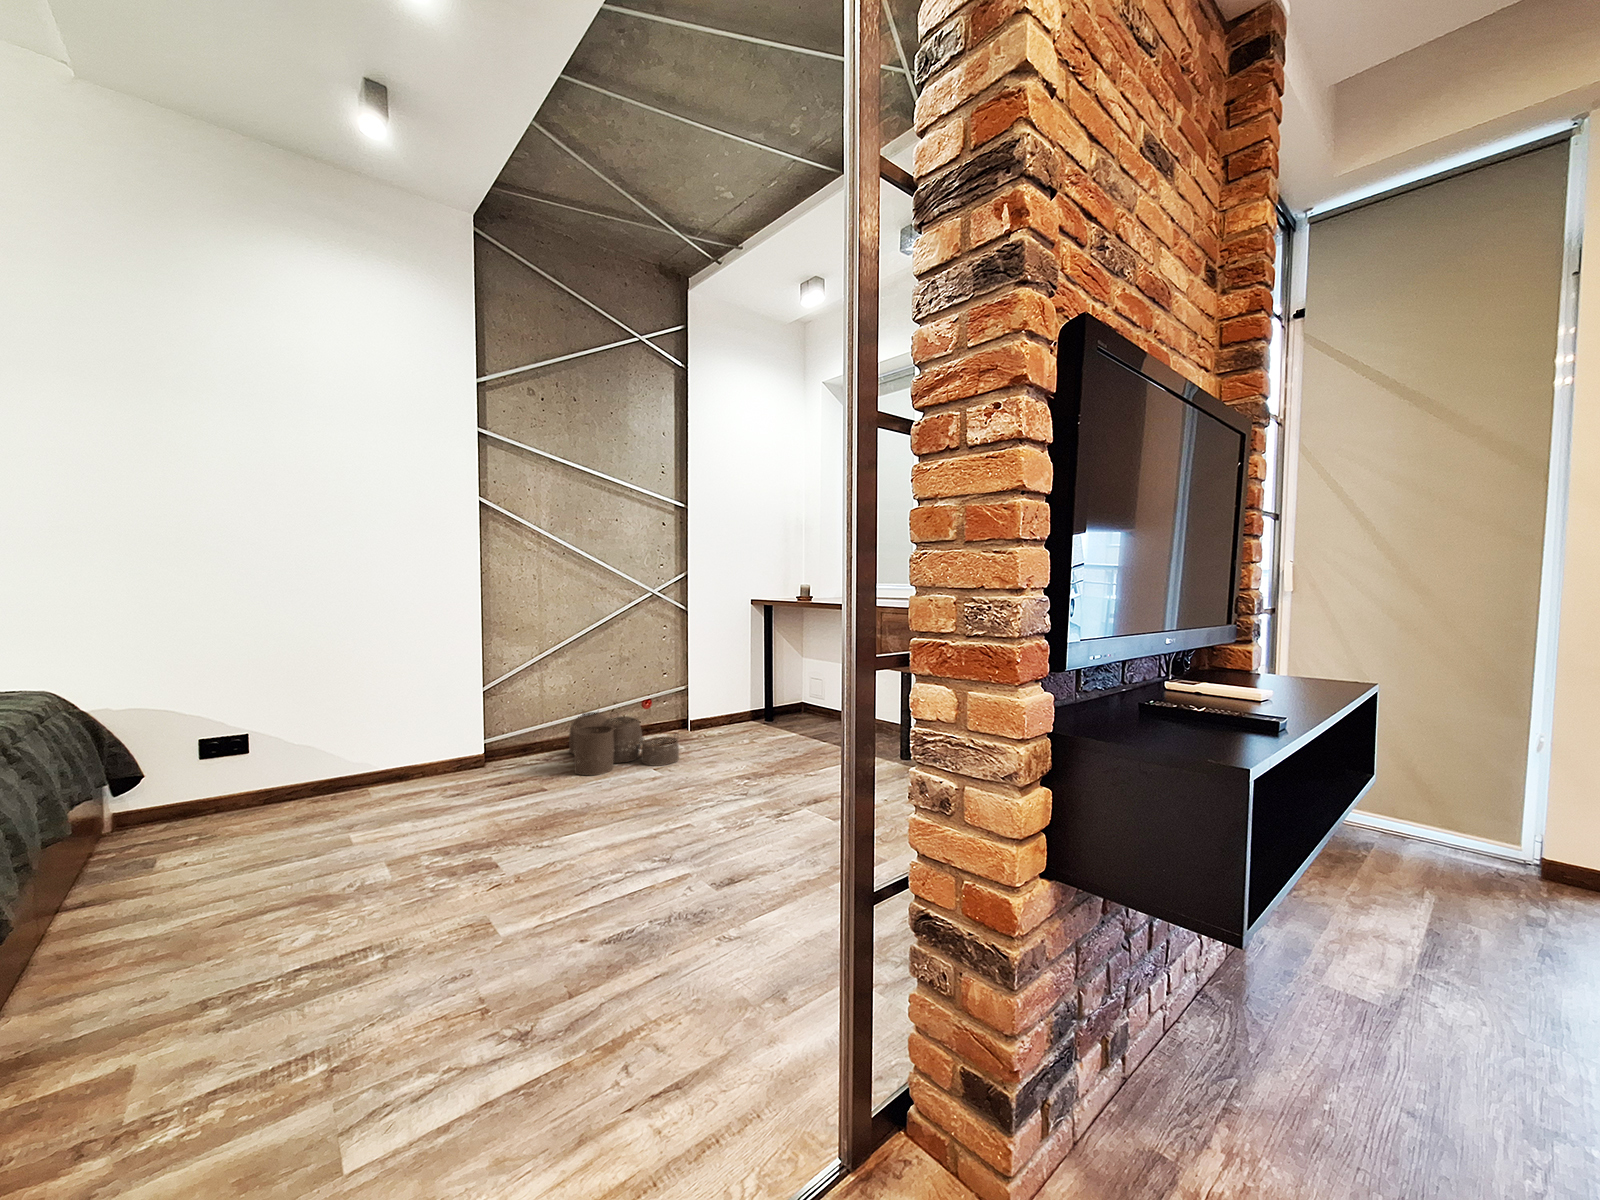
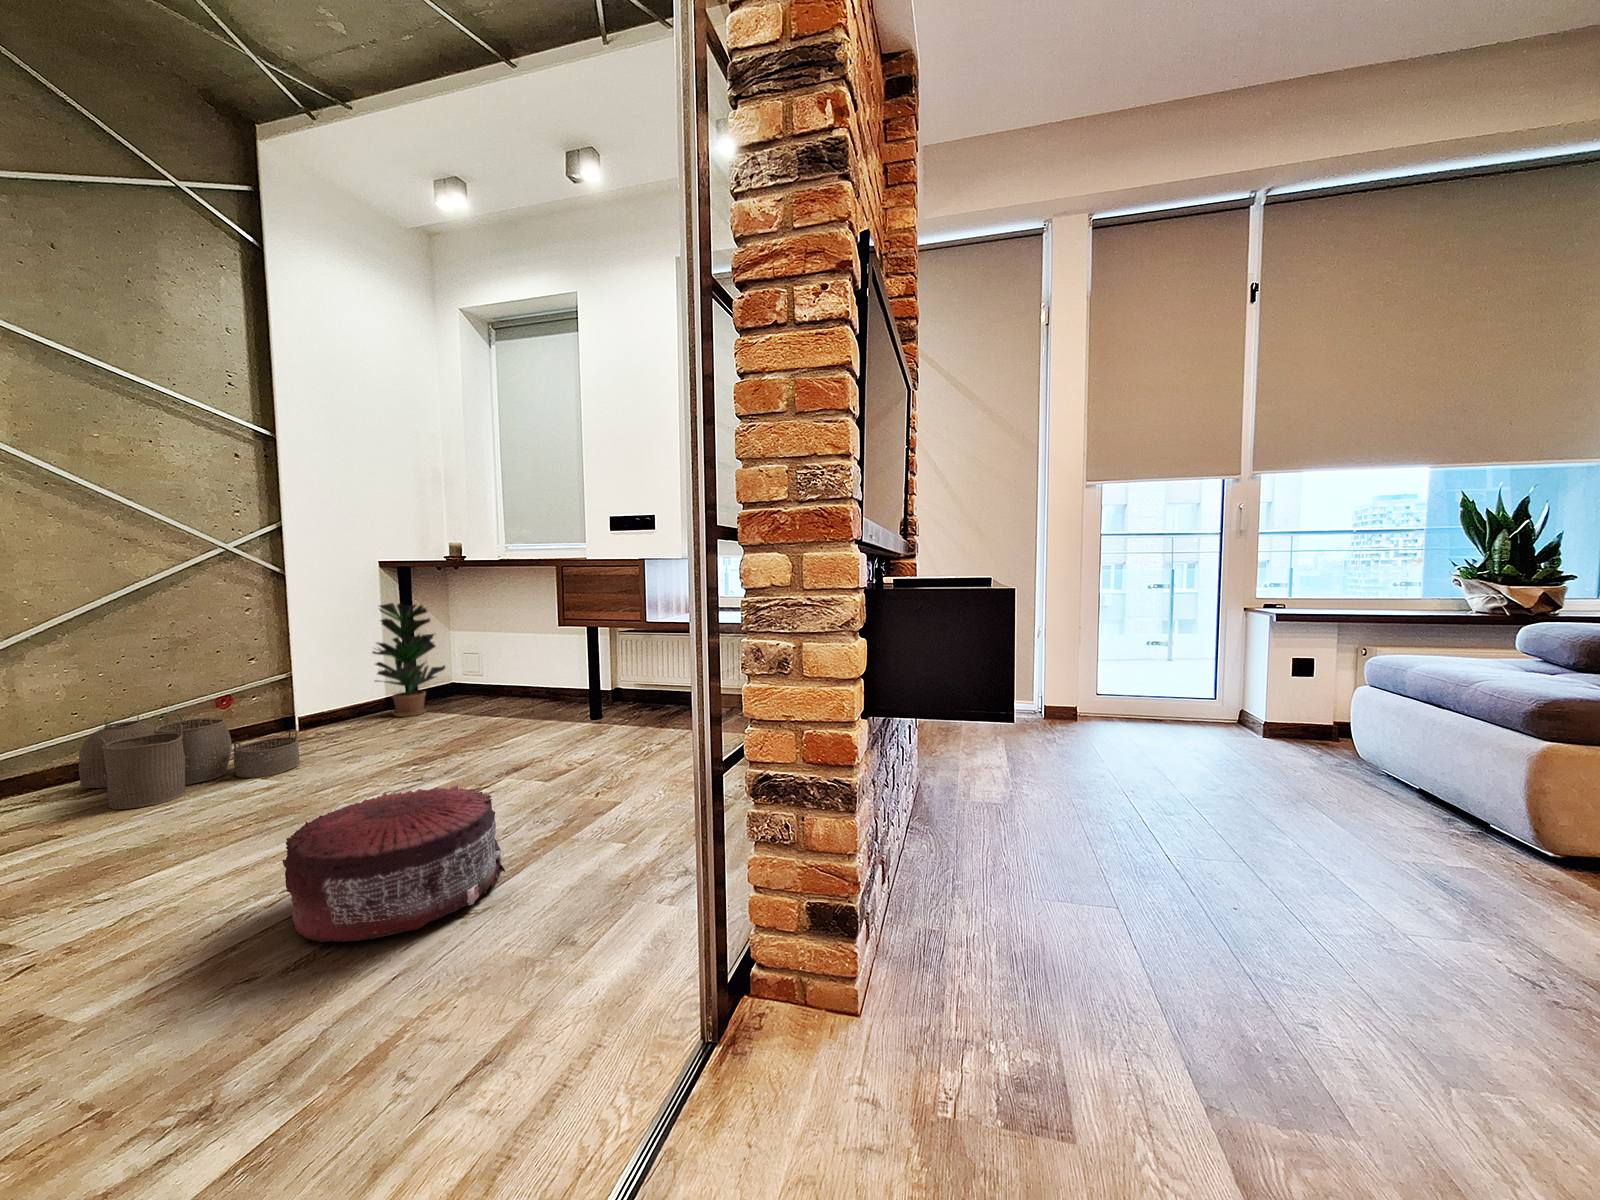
potted plant: none [737,637,788,729] -> present [373,603,445,717]
pouf: none [617,811,763,937] -> present [282,785,505,942]

